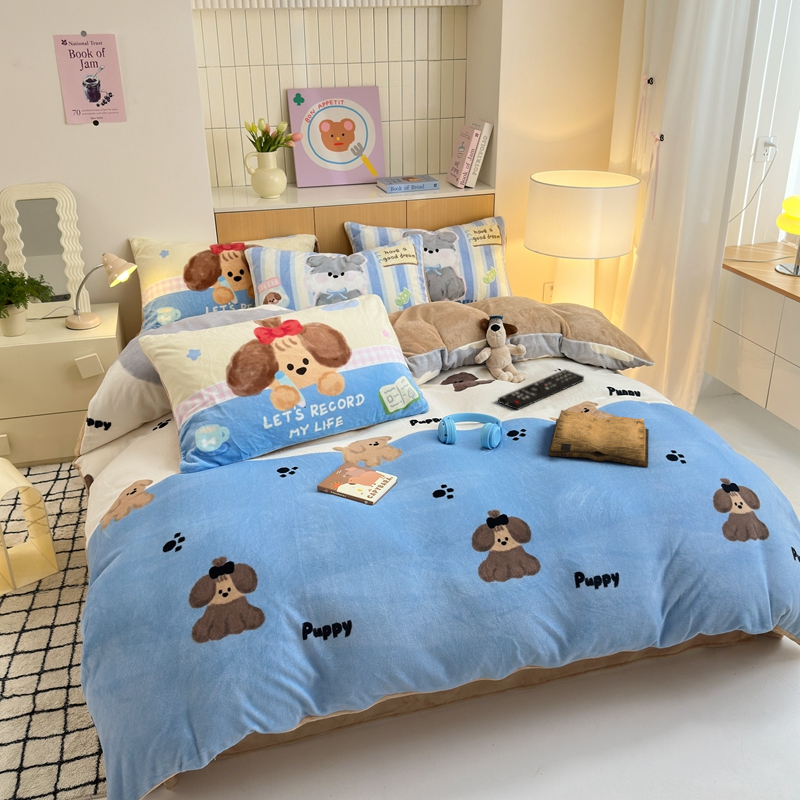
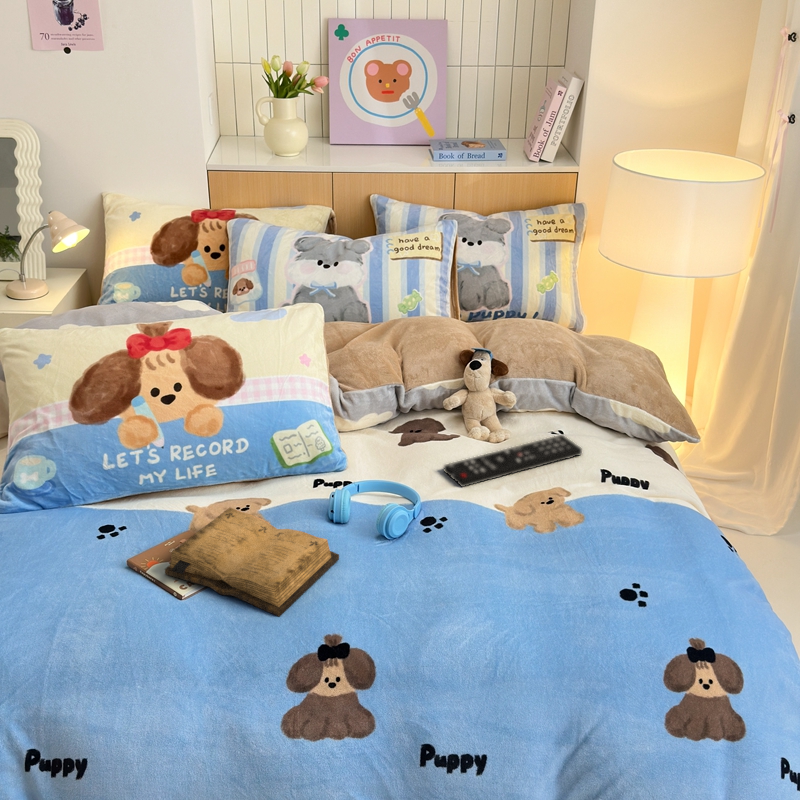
diary: present [549,410,649,467] -> present [165,508,339,617]

